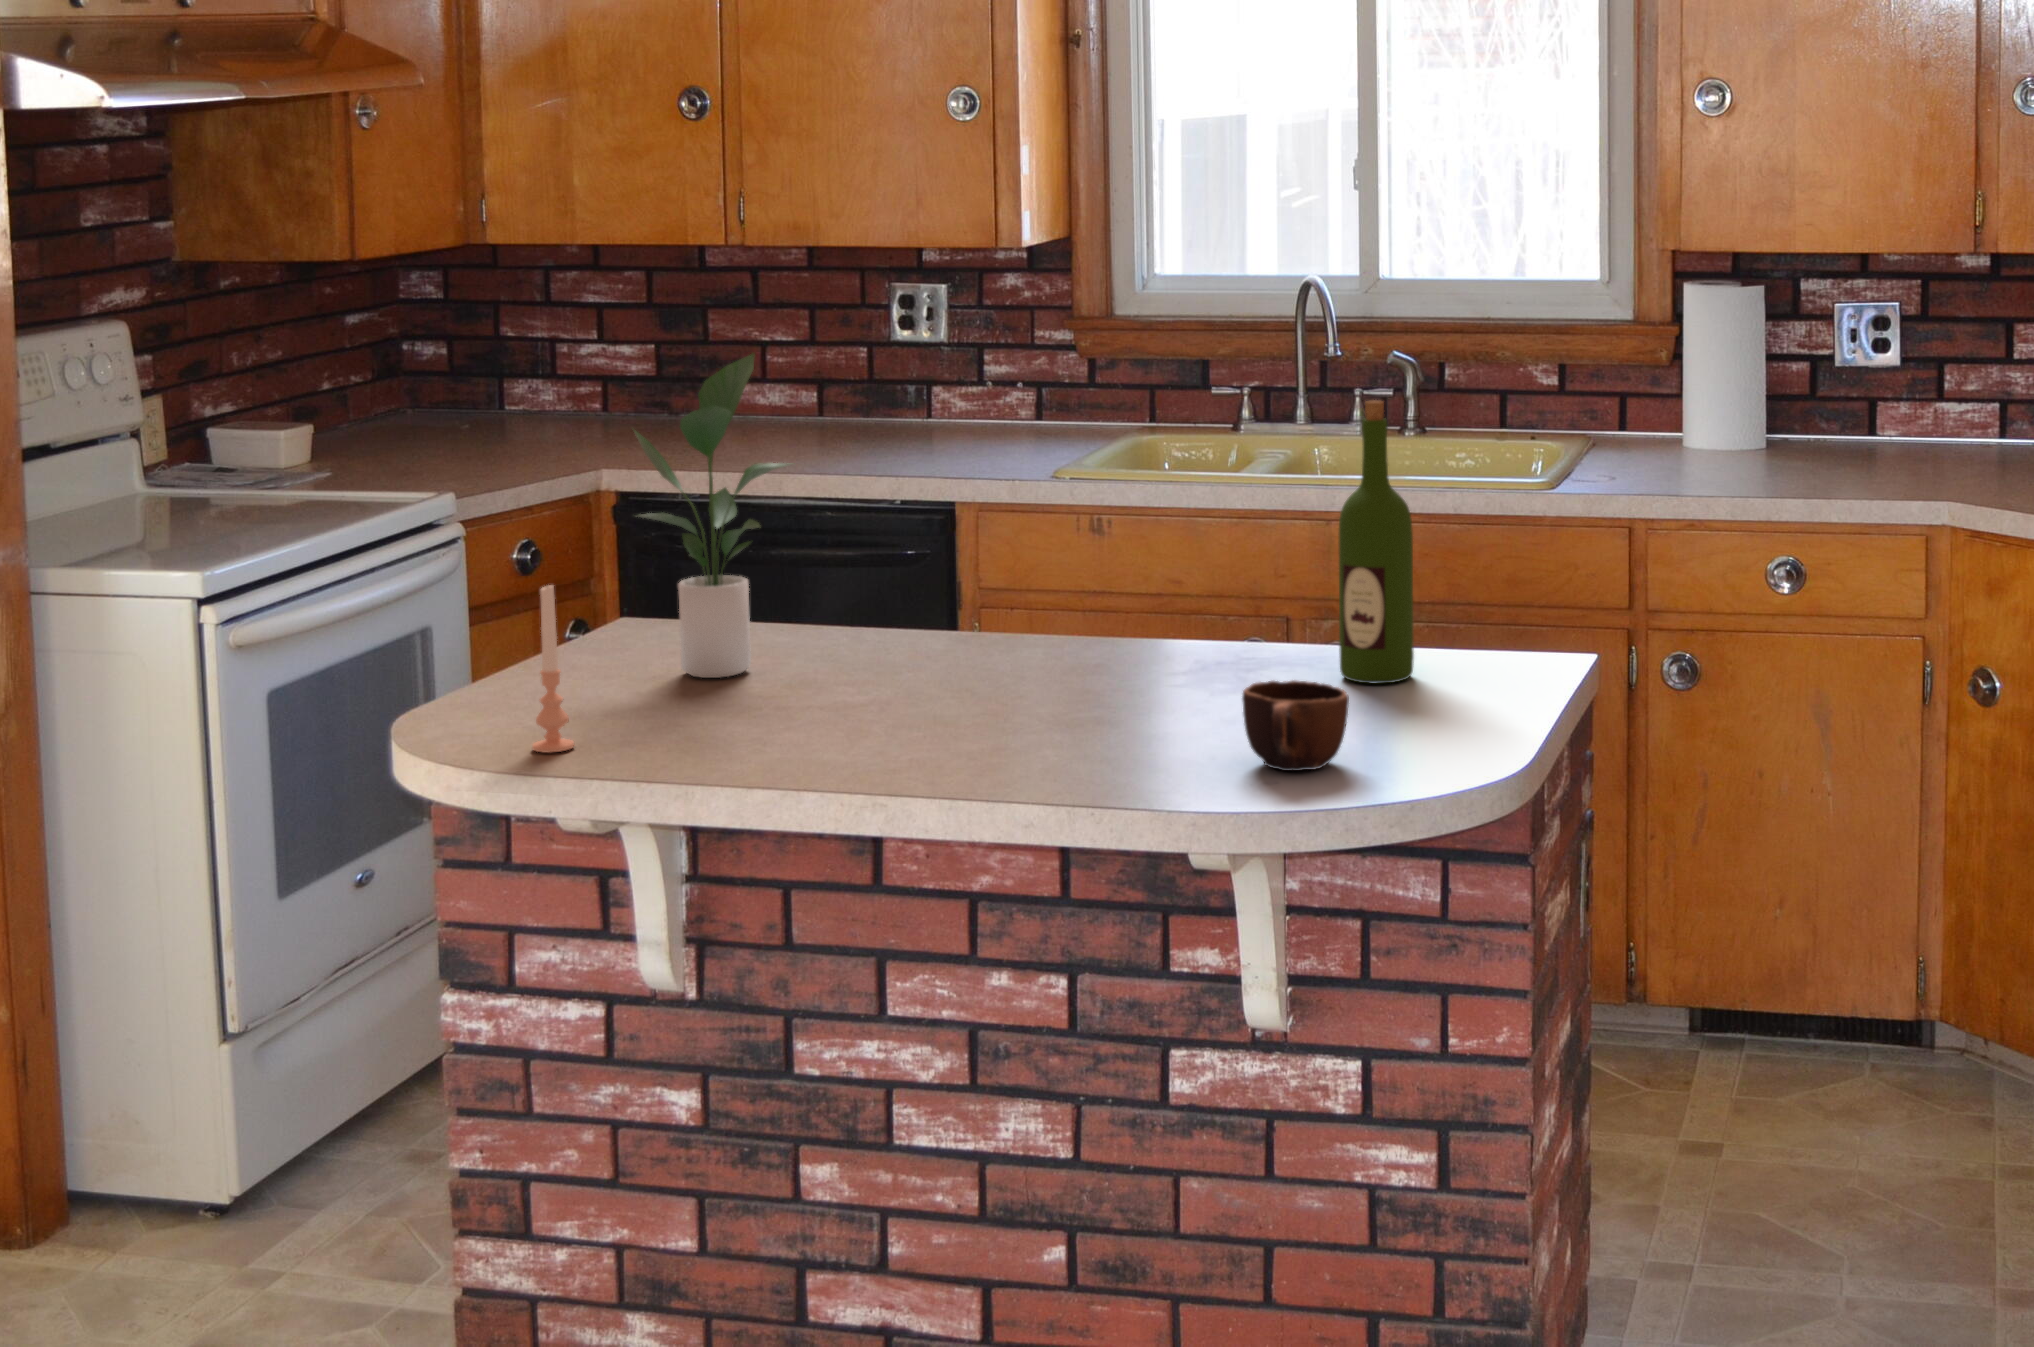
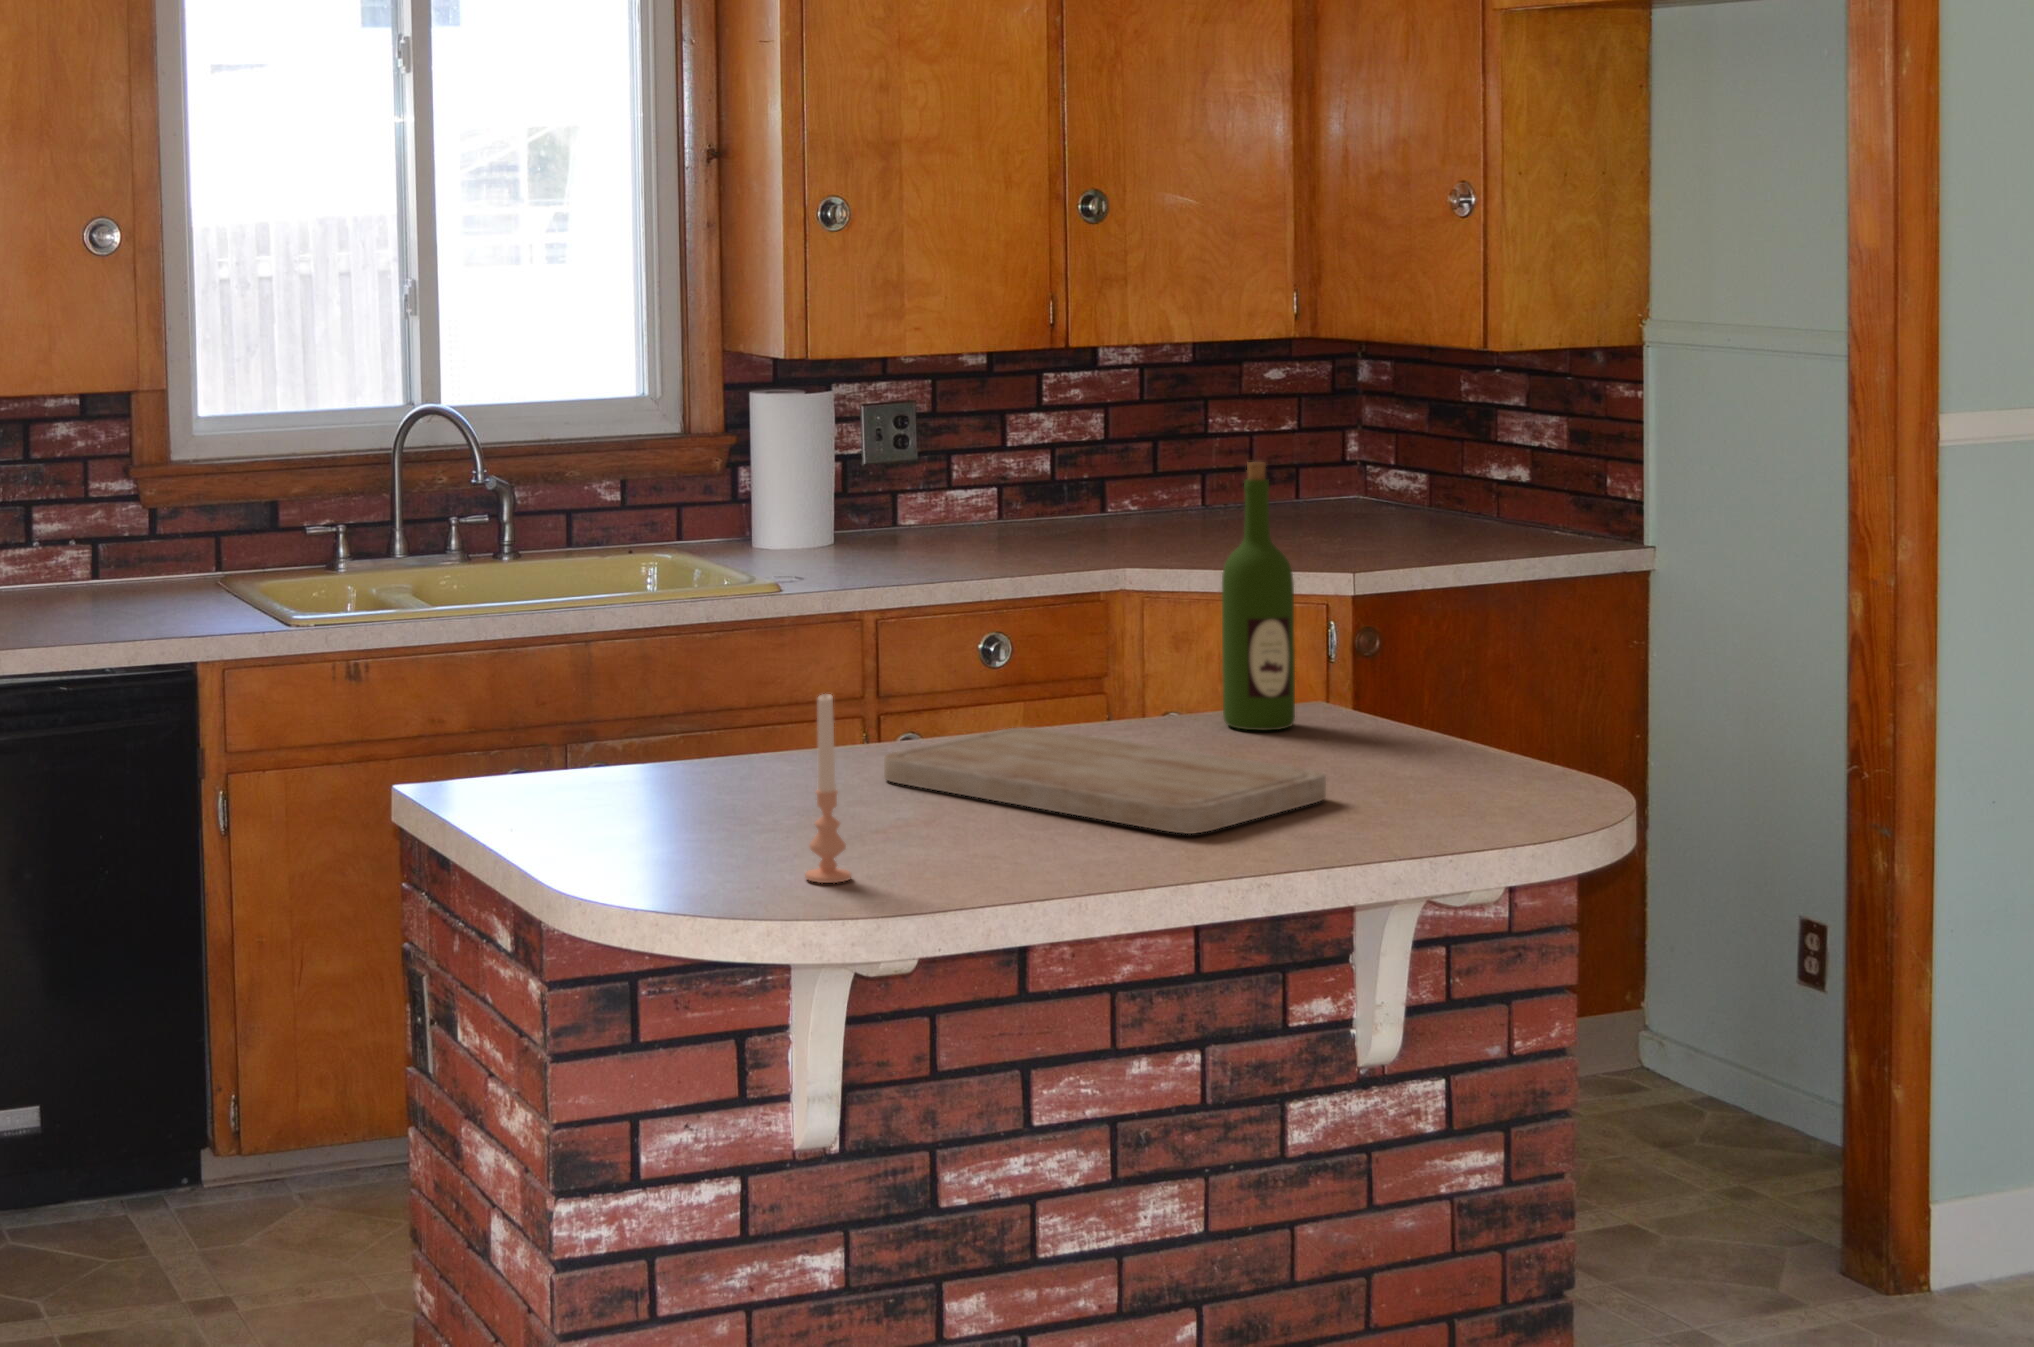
potted plant: present [634,353,789,678] -> none [611,450,781,808]
cutting board: none [893,645,1147,763] -> present [884,728,1326,834]
mug: present [1242,681,1349,771] -> none [1410,711,1519,793]

